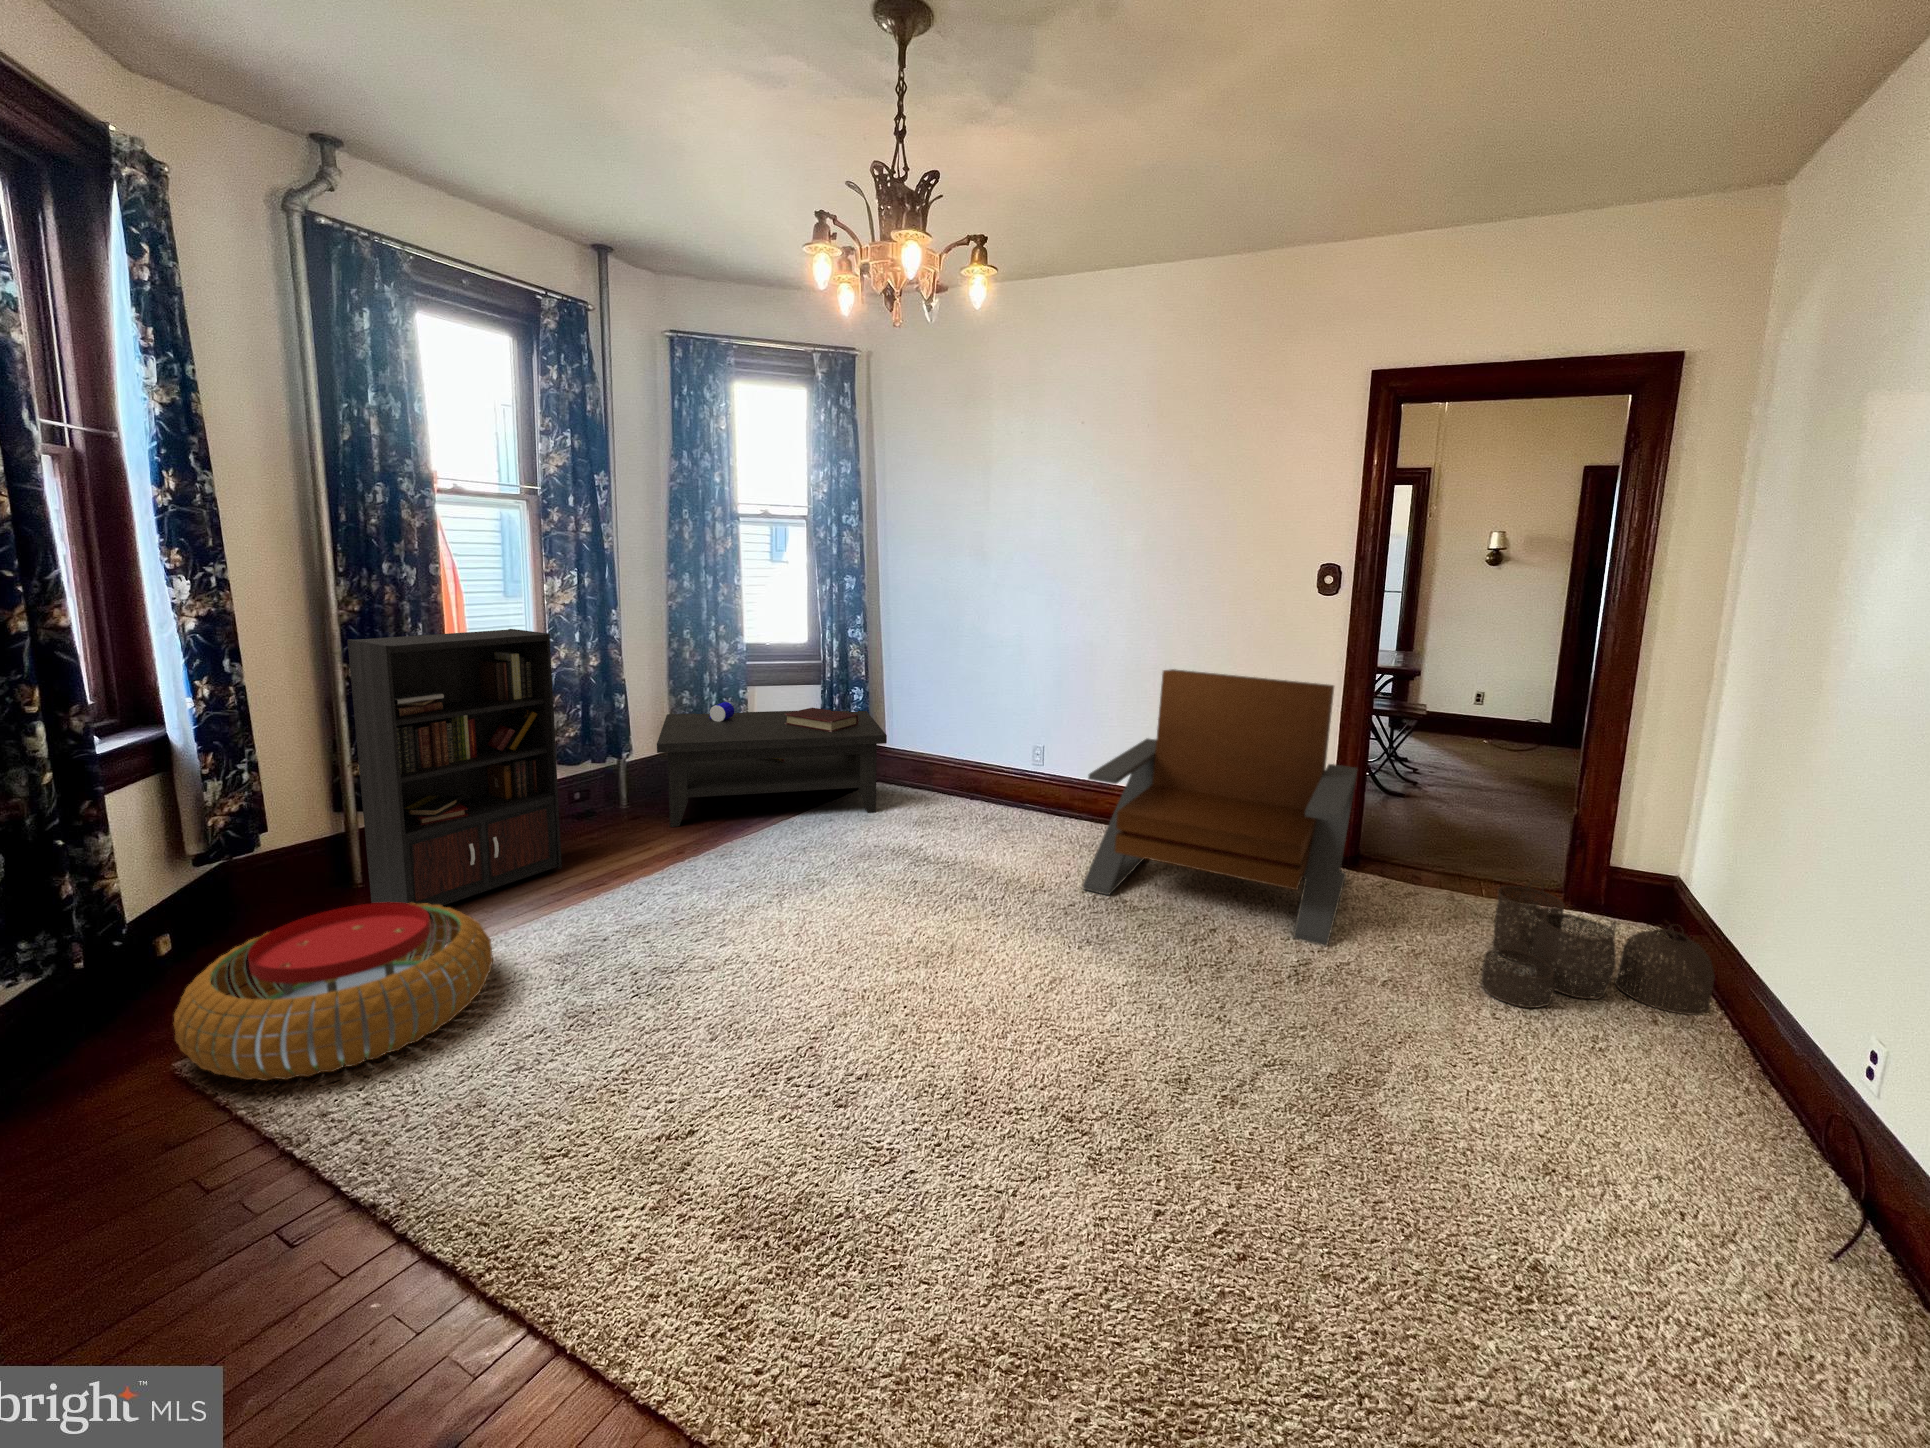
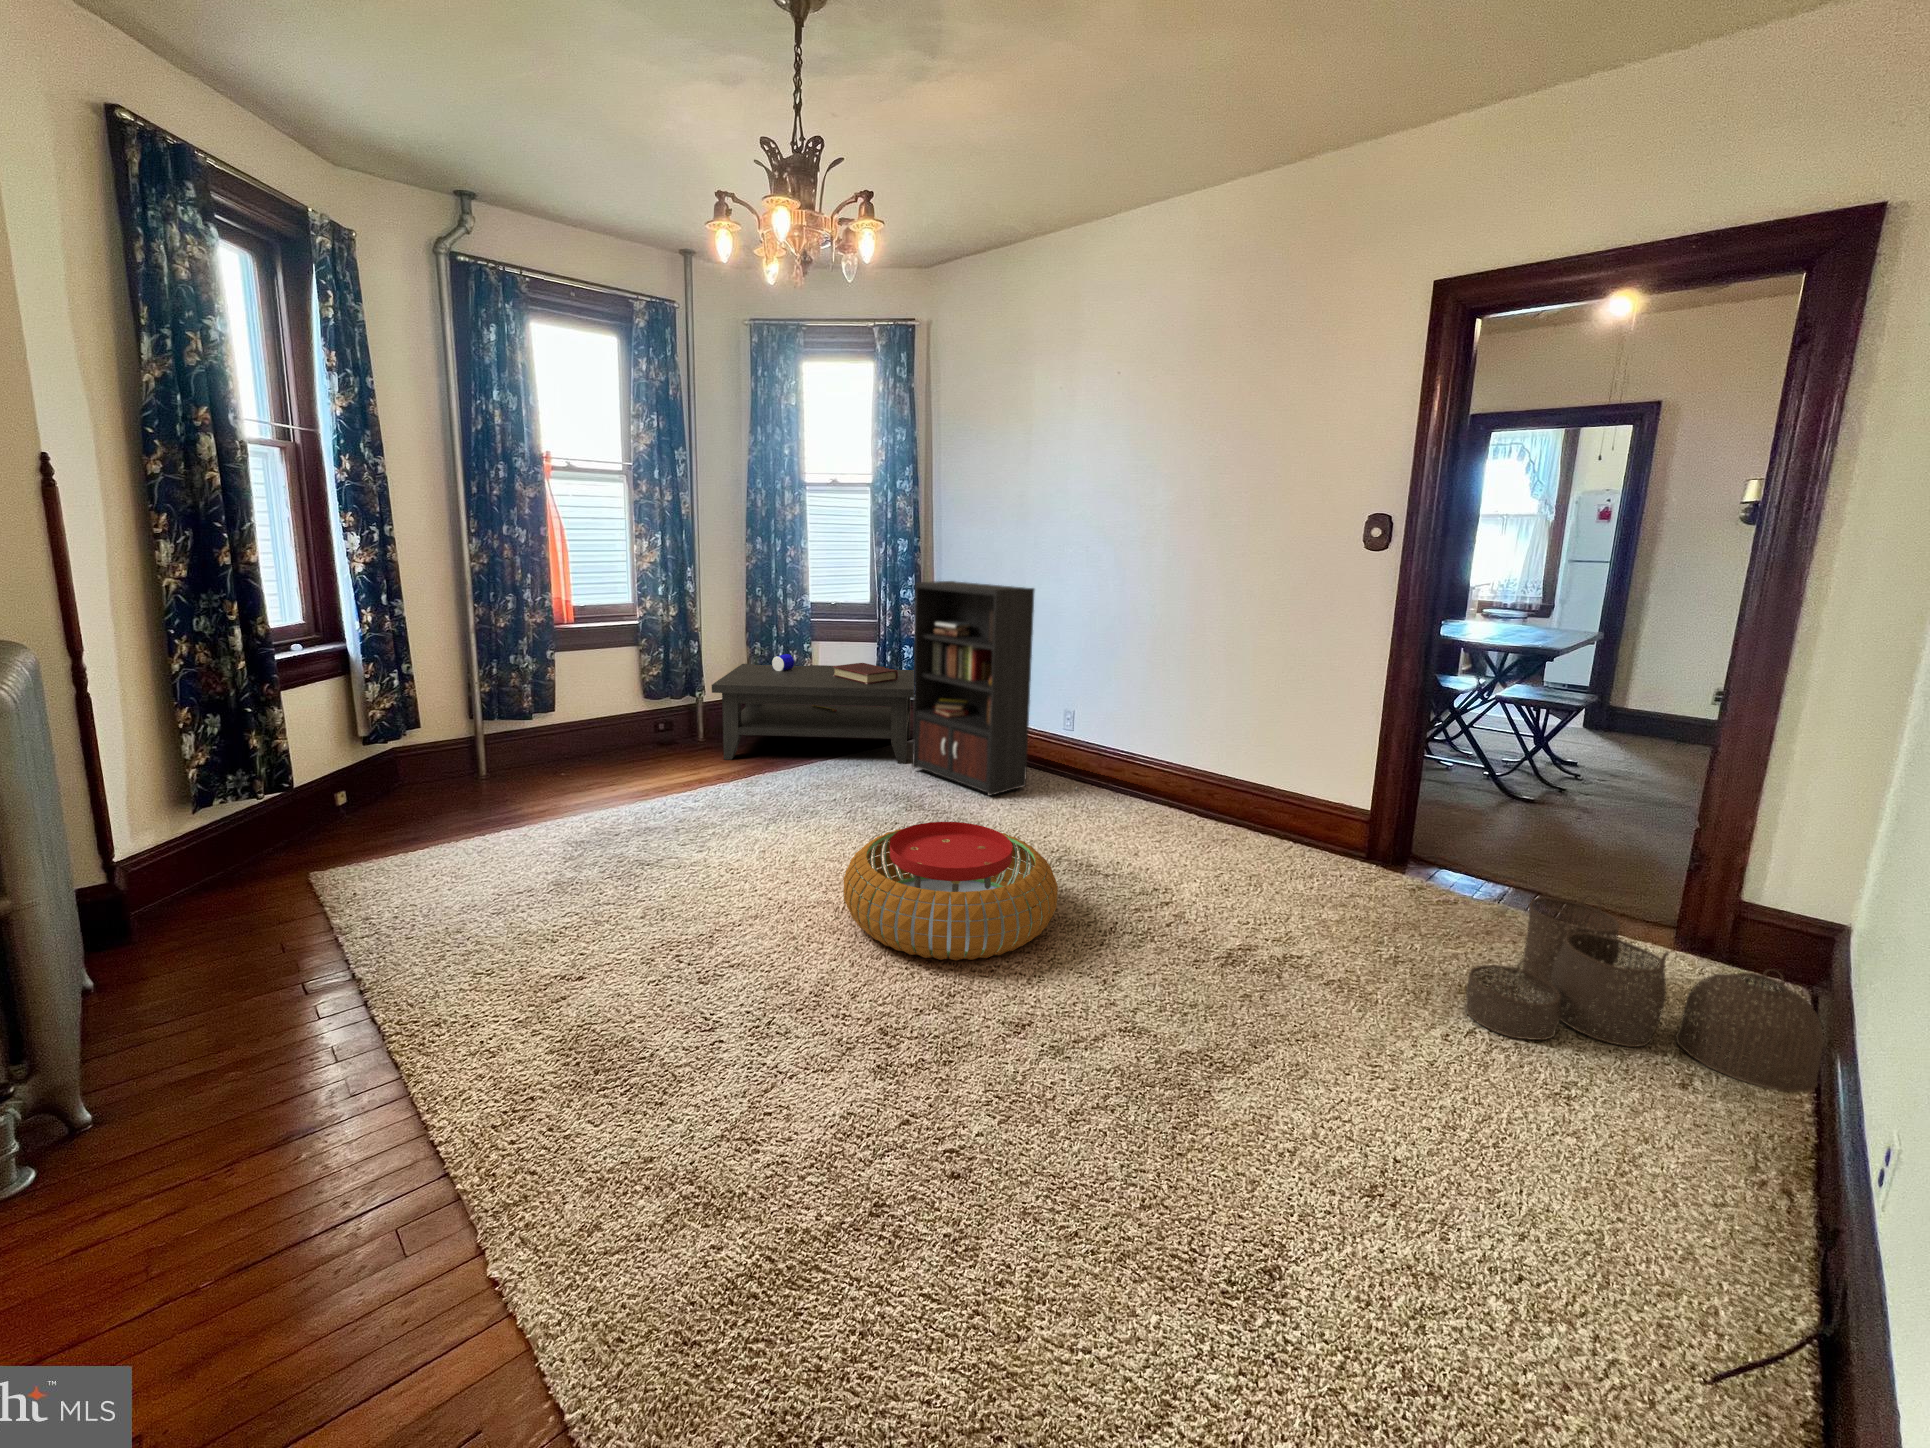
bookcase: present [348,629,562,906] -> present [912,581,1078,796]
lounge chair: present [1082,669,1357,946] -> none [1055,628,1399,937]
pouf: present [174,902,493,1081] -> present [843,822,1058,961]

